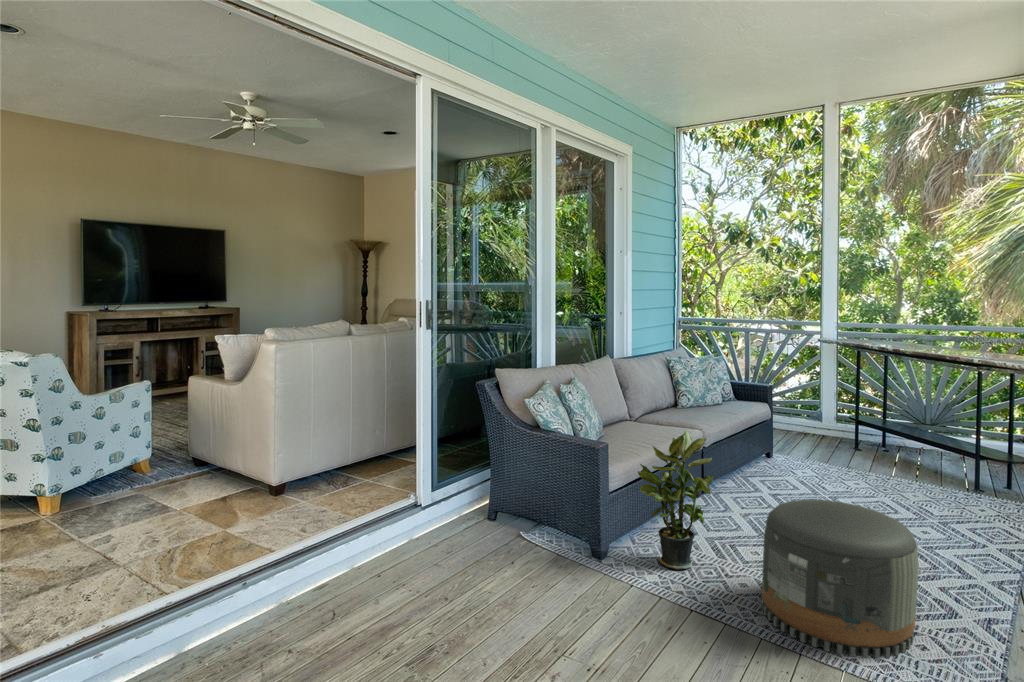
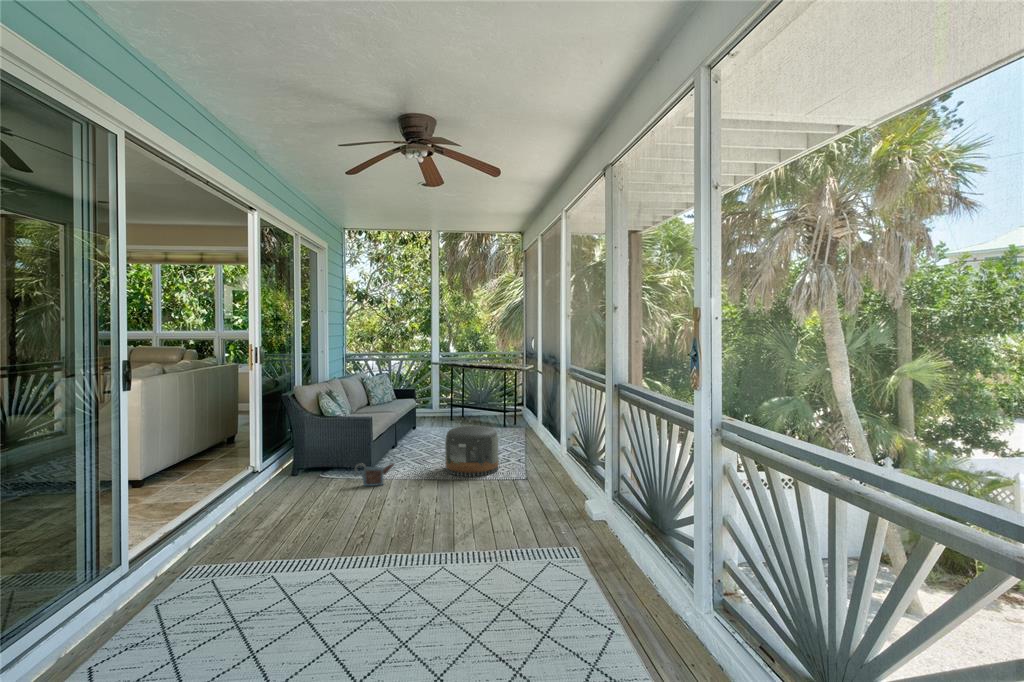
potted plant: present [638,430,714,570] -> none [385,406,420,471]
watering can: none [541,542,624,603] -> present [355,463,394,486]

